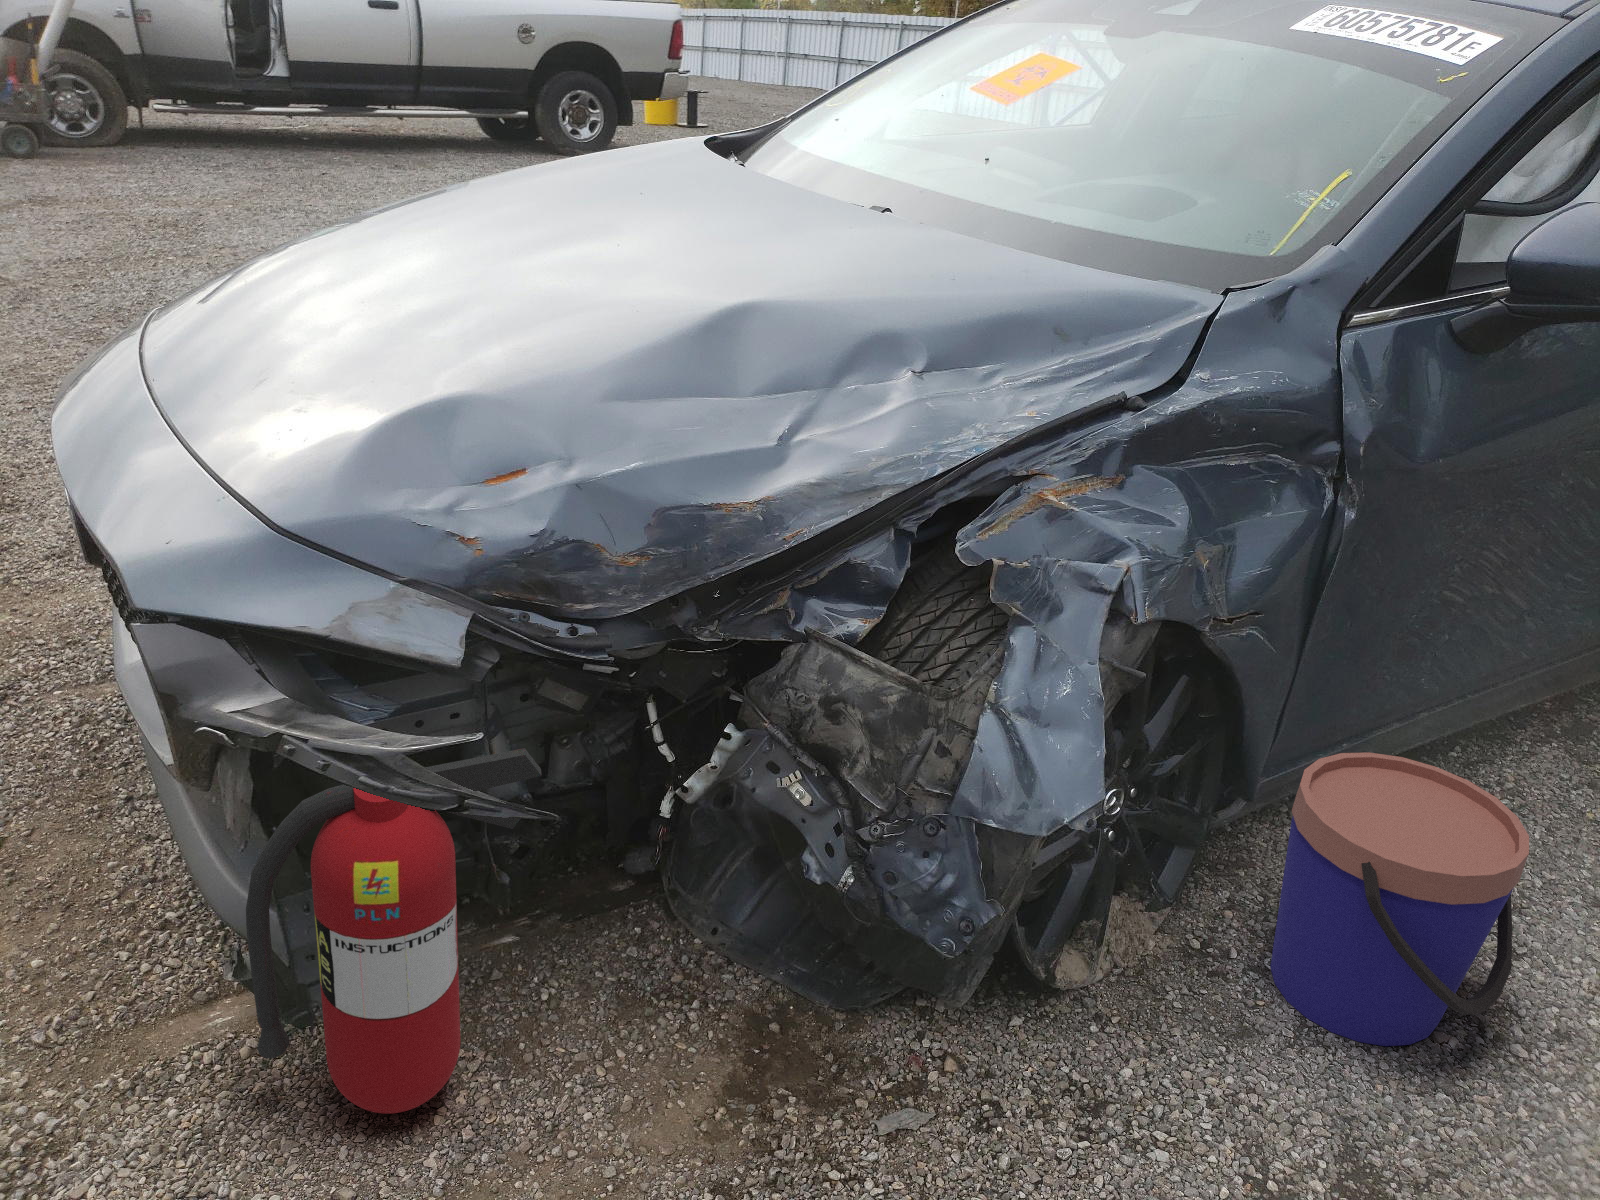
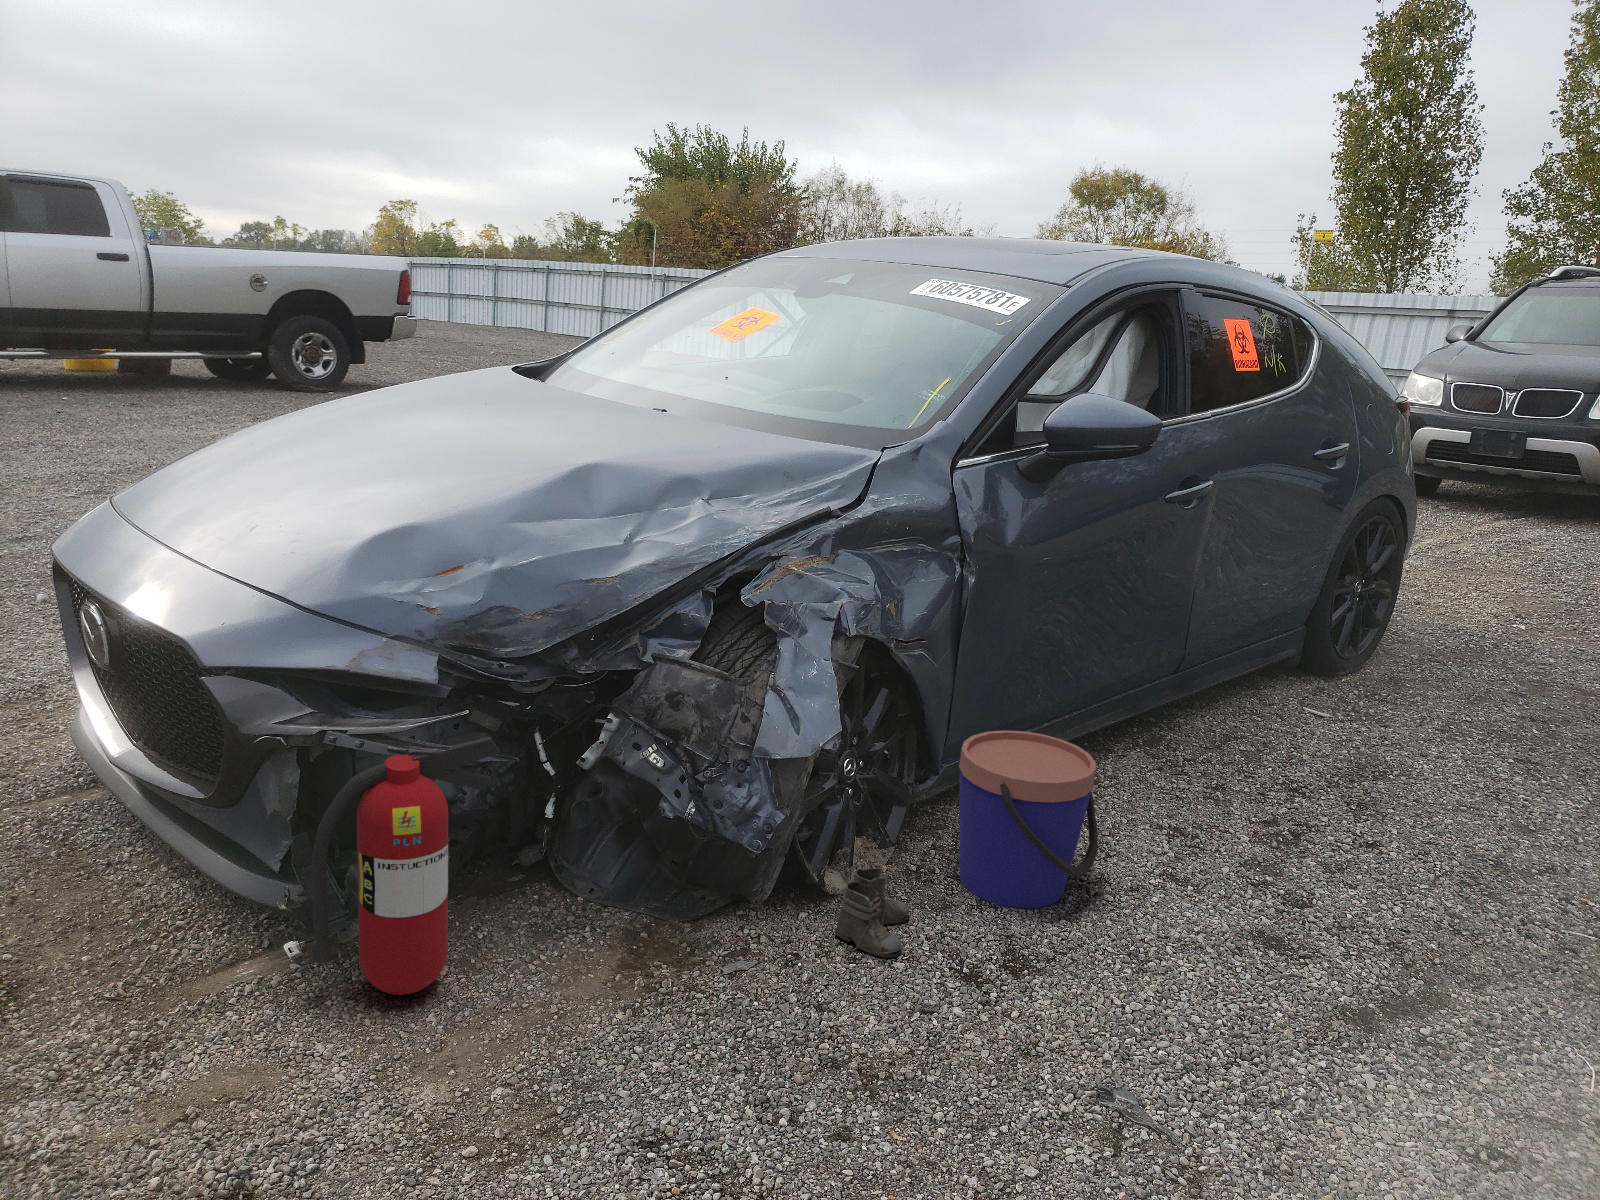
boots: none [1064,965,1186,1125] -> present [835,868,910,958]

